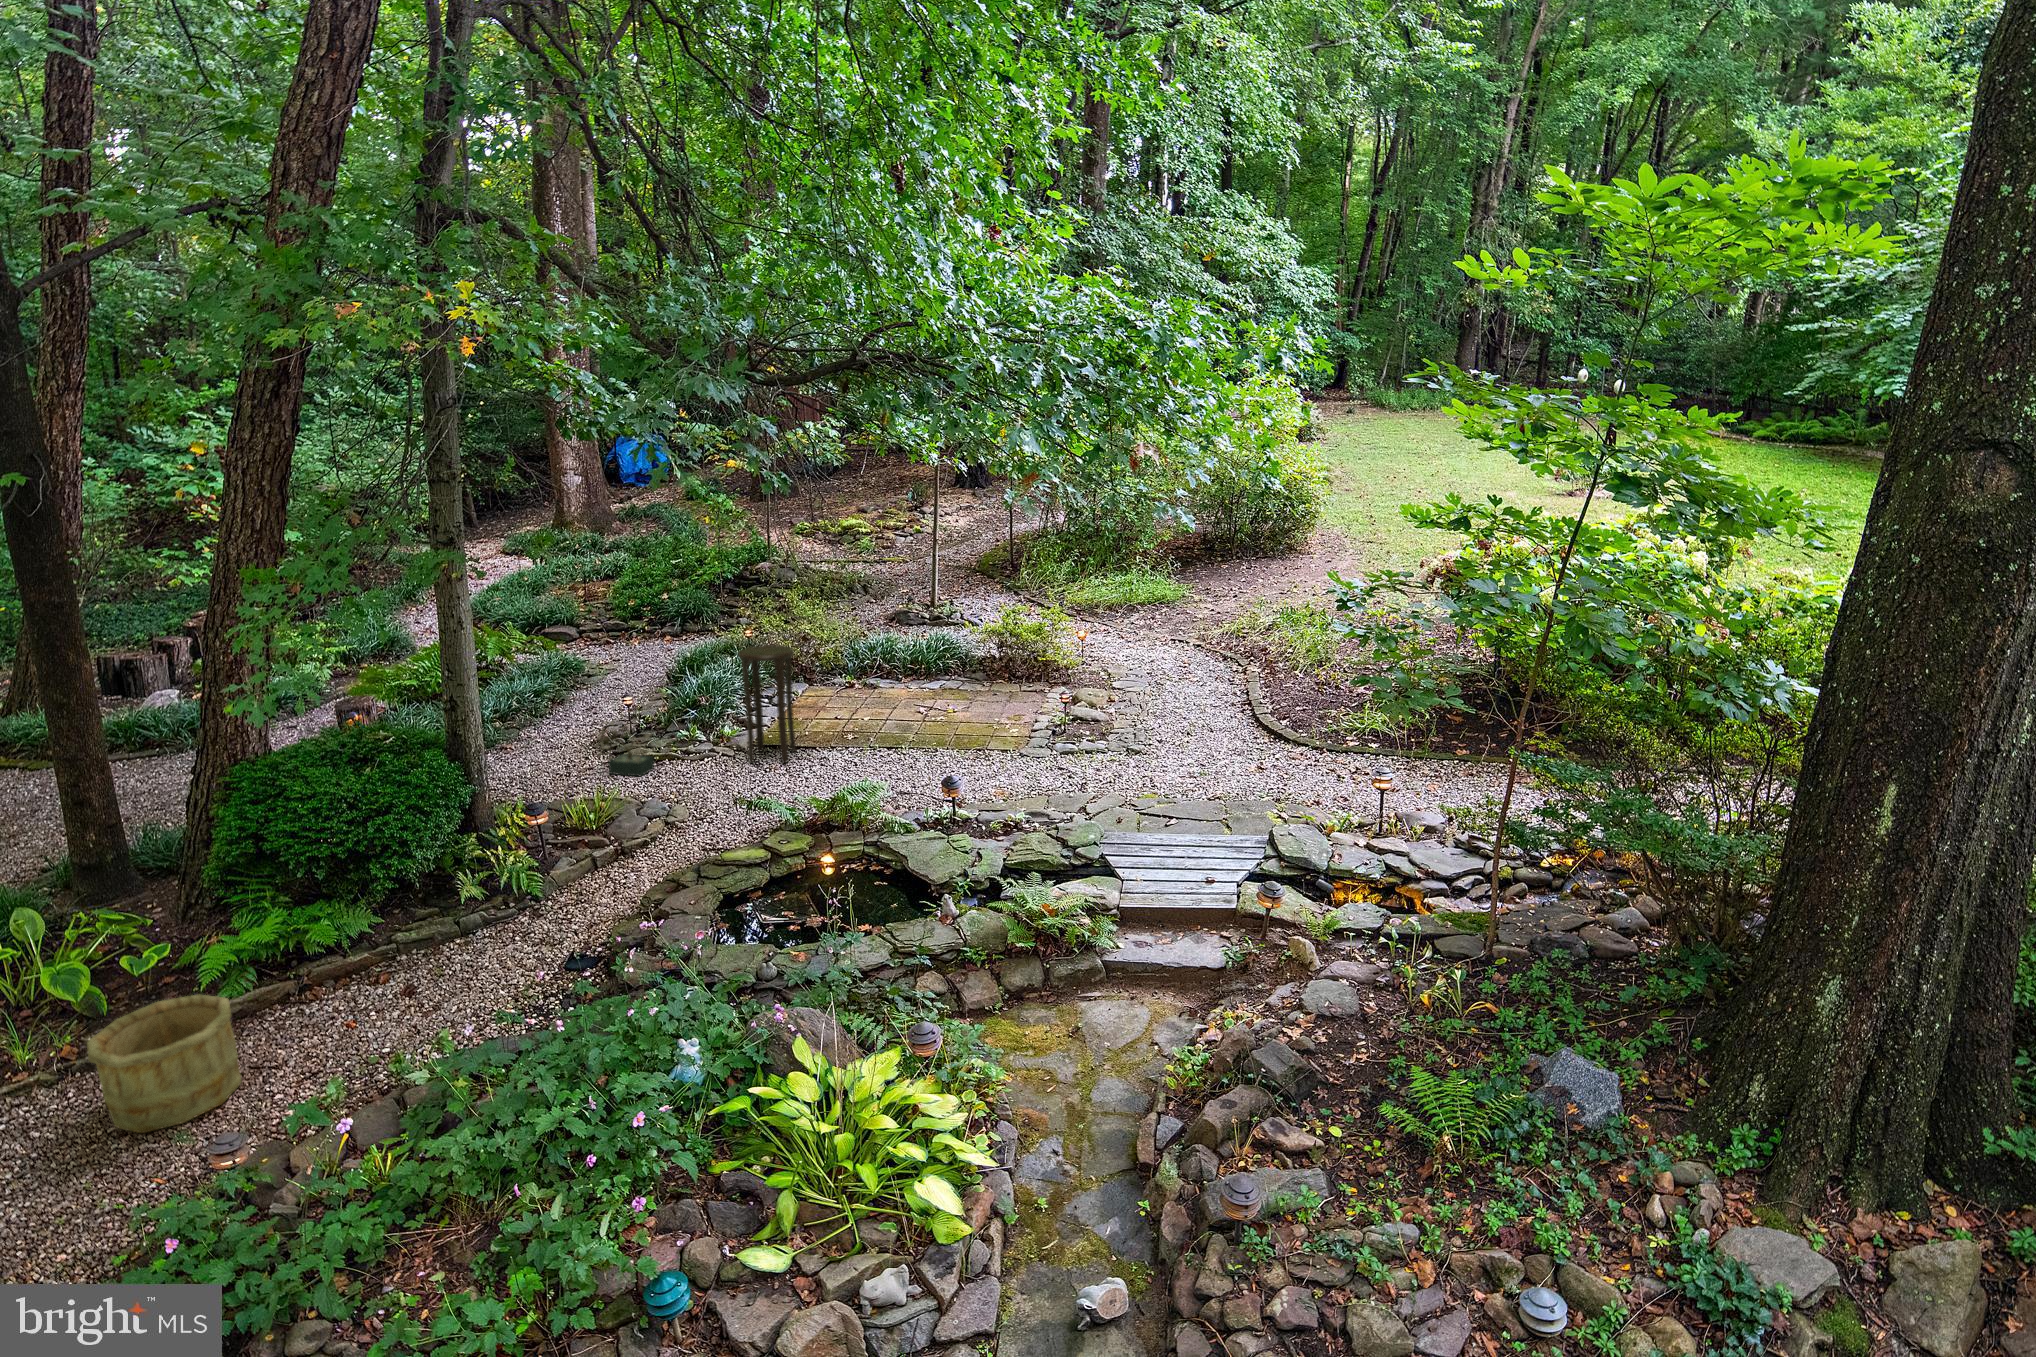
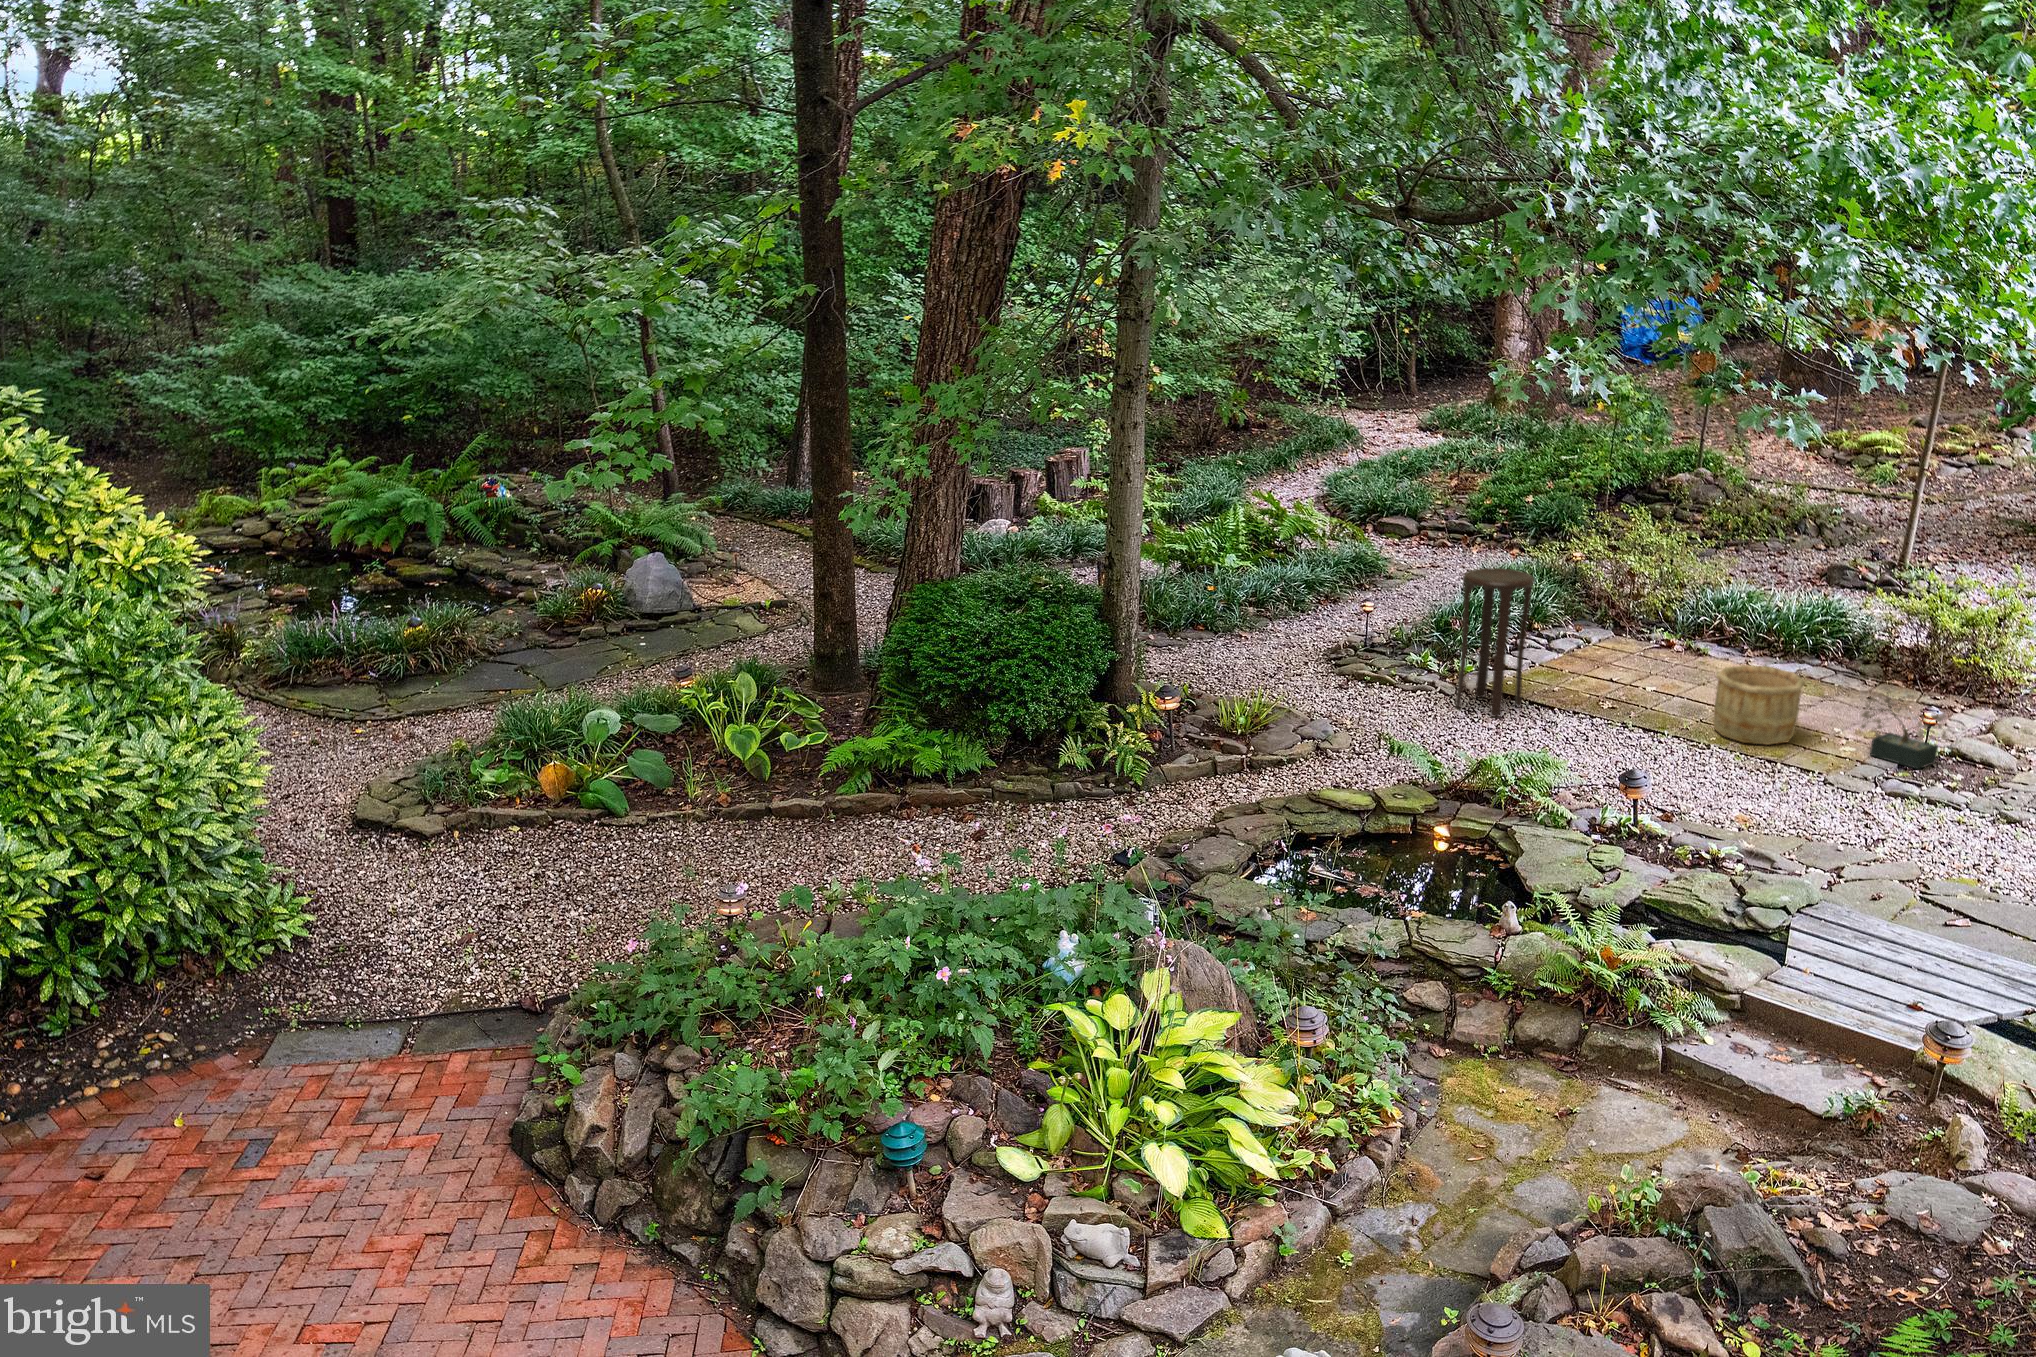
decorative plant: present [597,721,654,776] -> present [1861,685,1951,769]
wooden bucket: present [87,994,241,1133] -> present [1713,665,1805,745]

